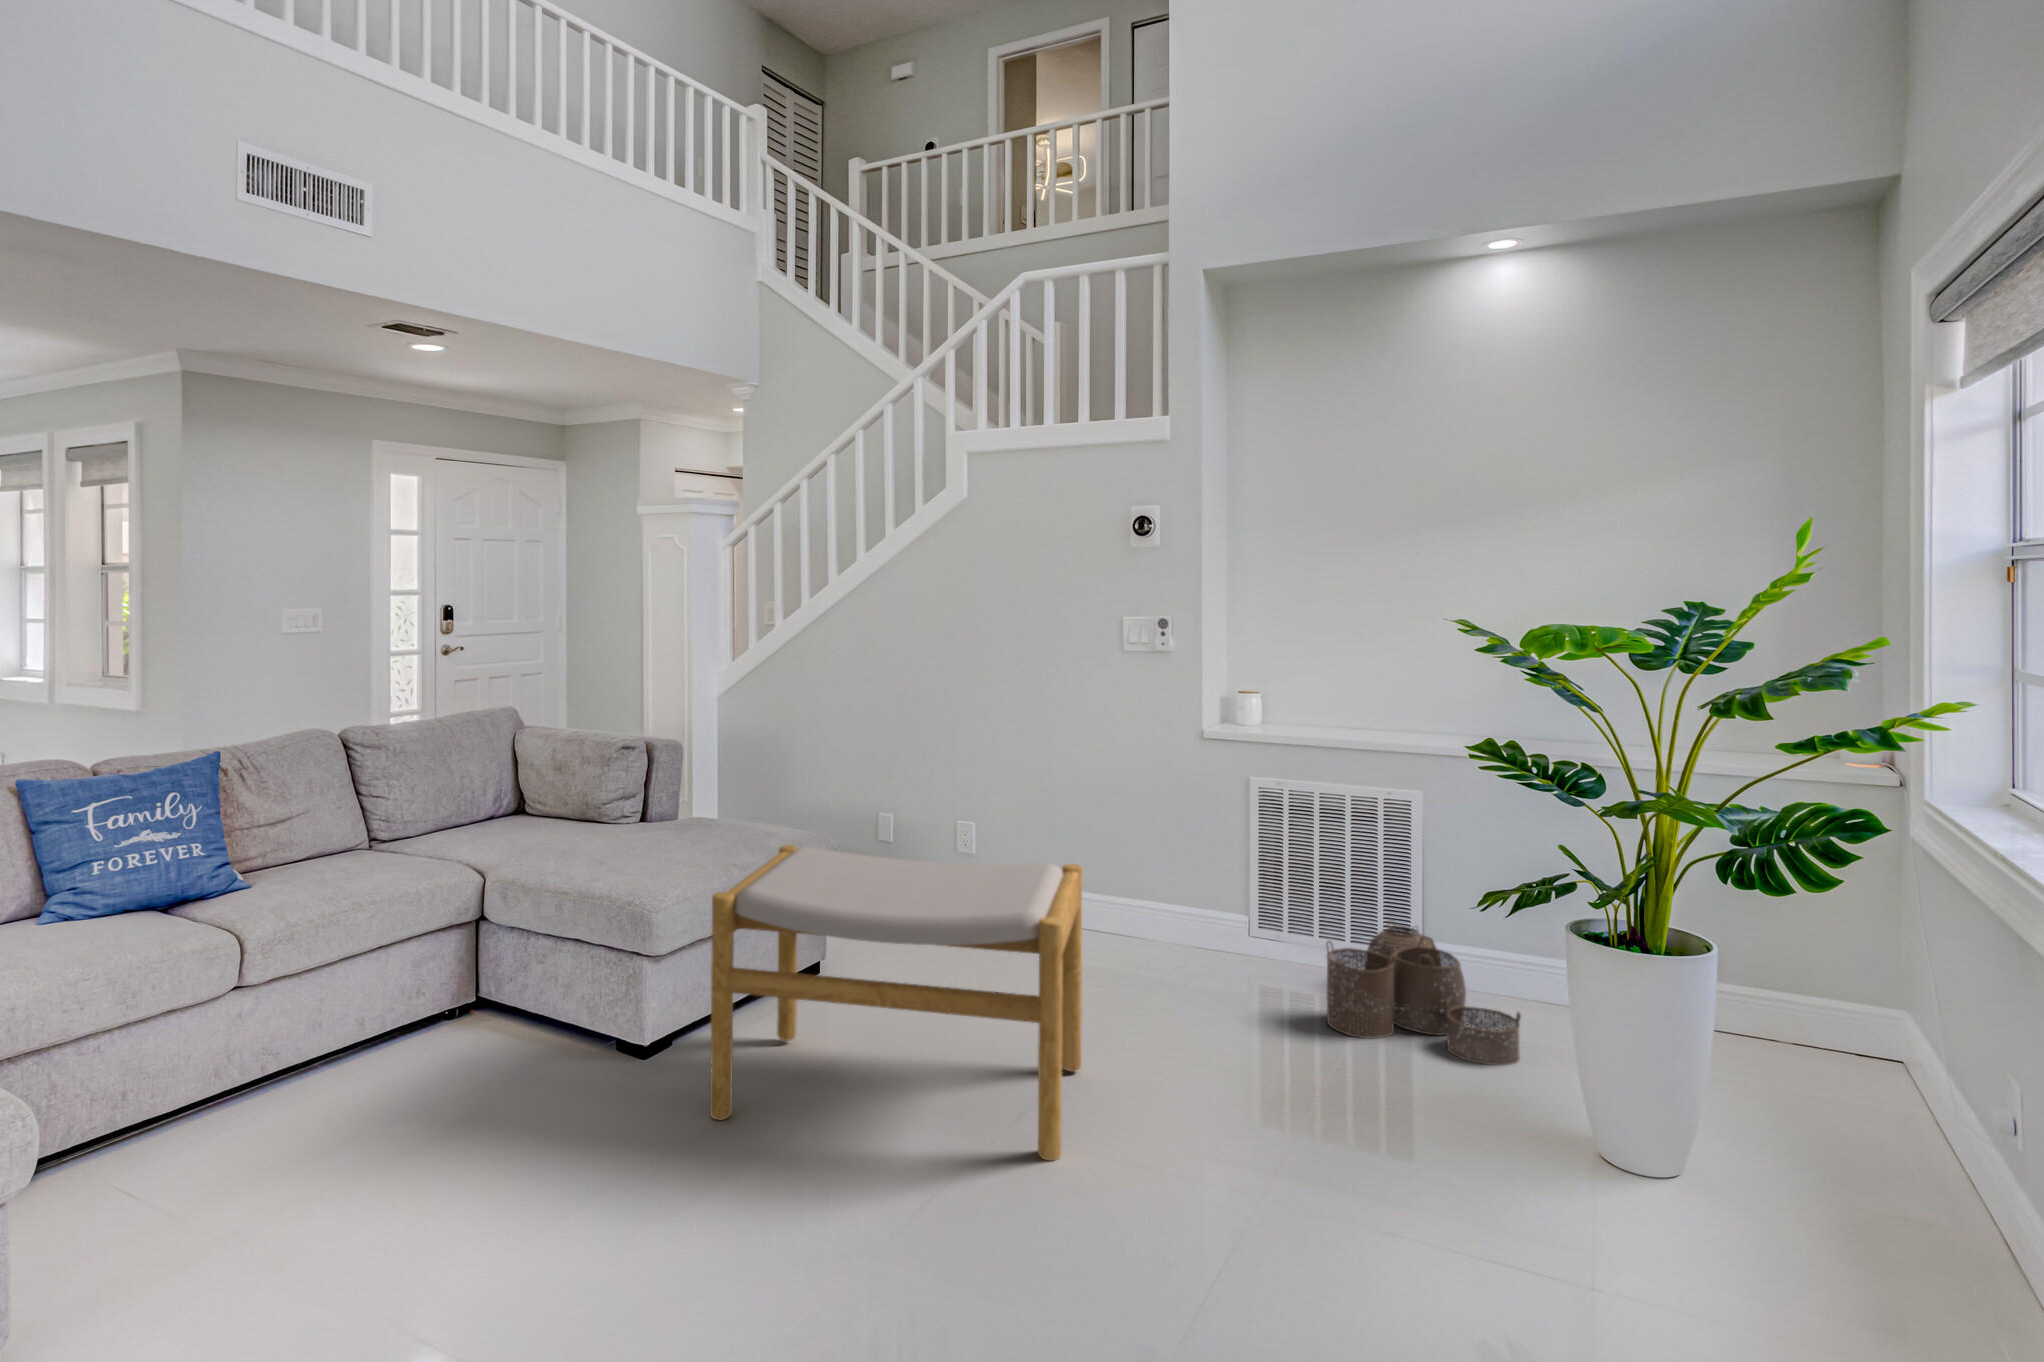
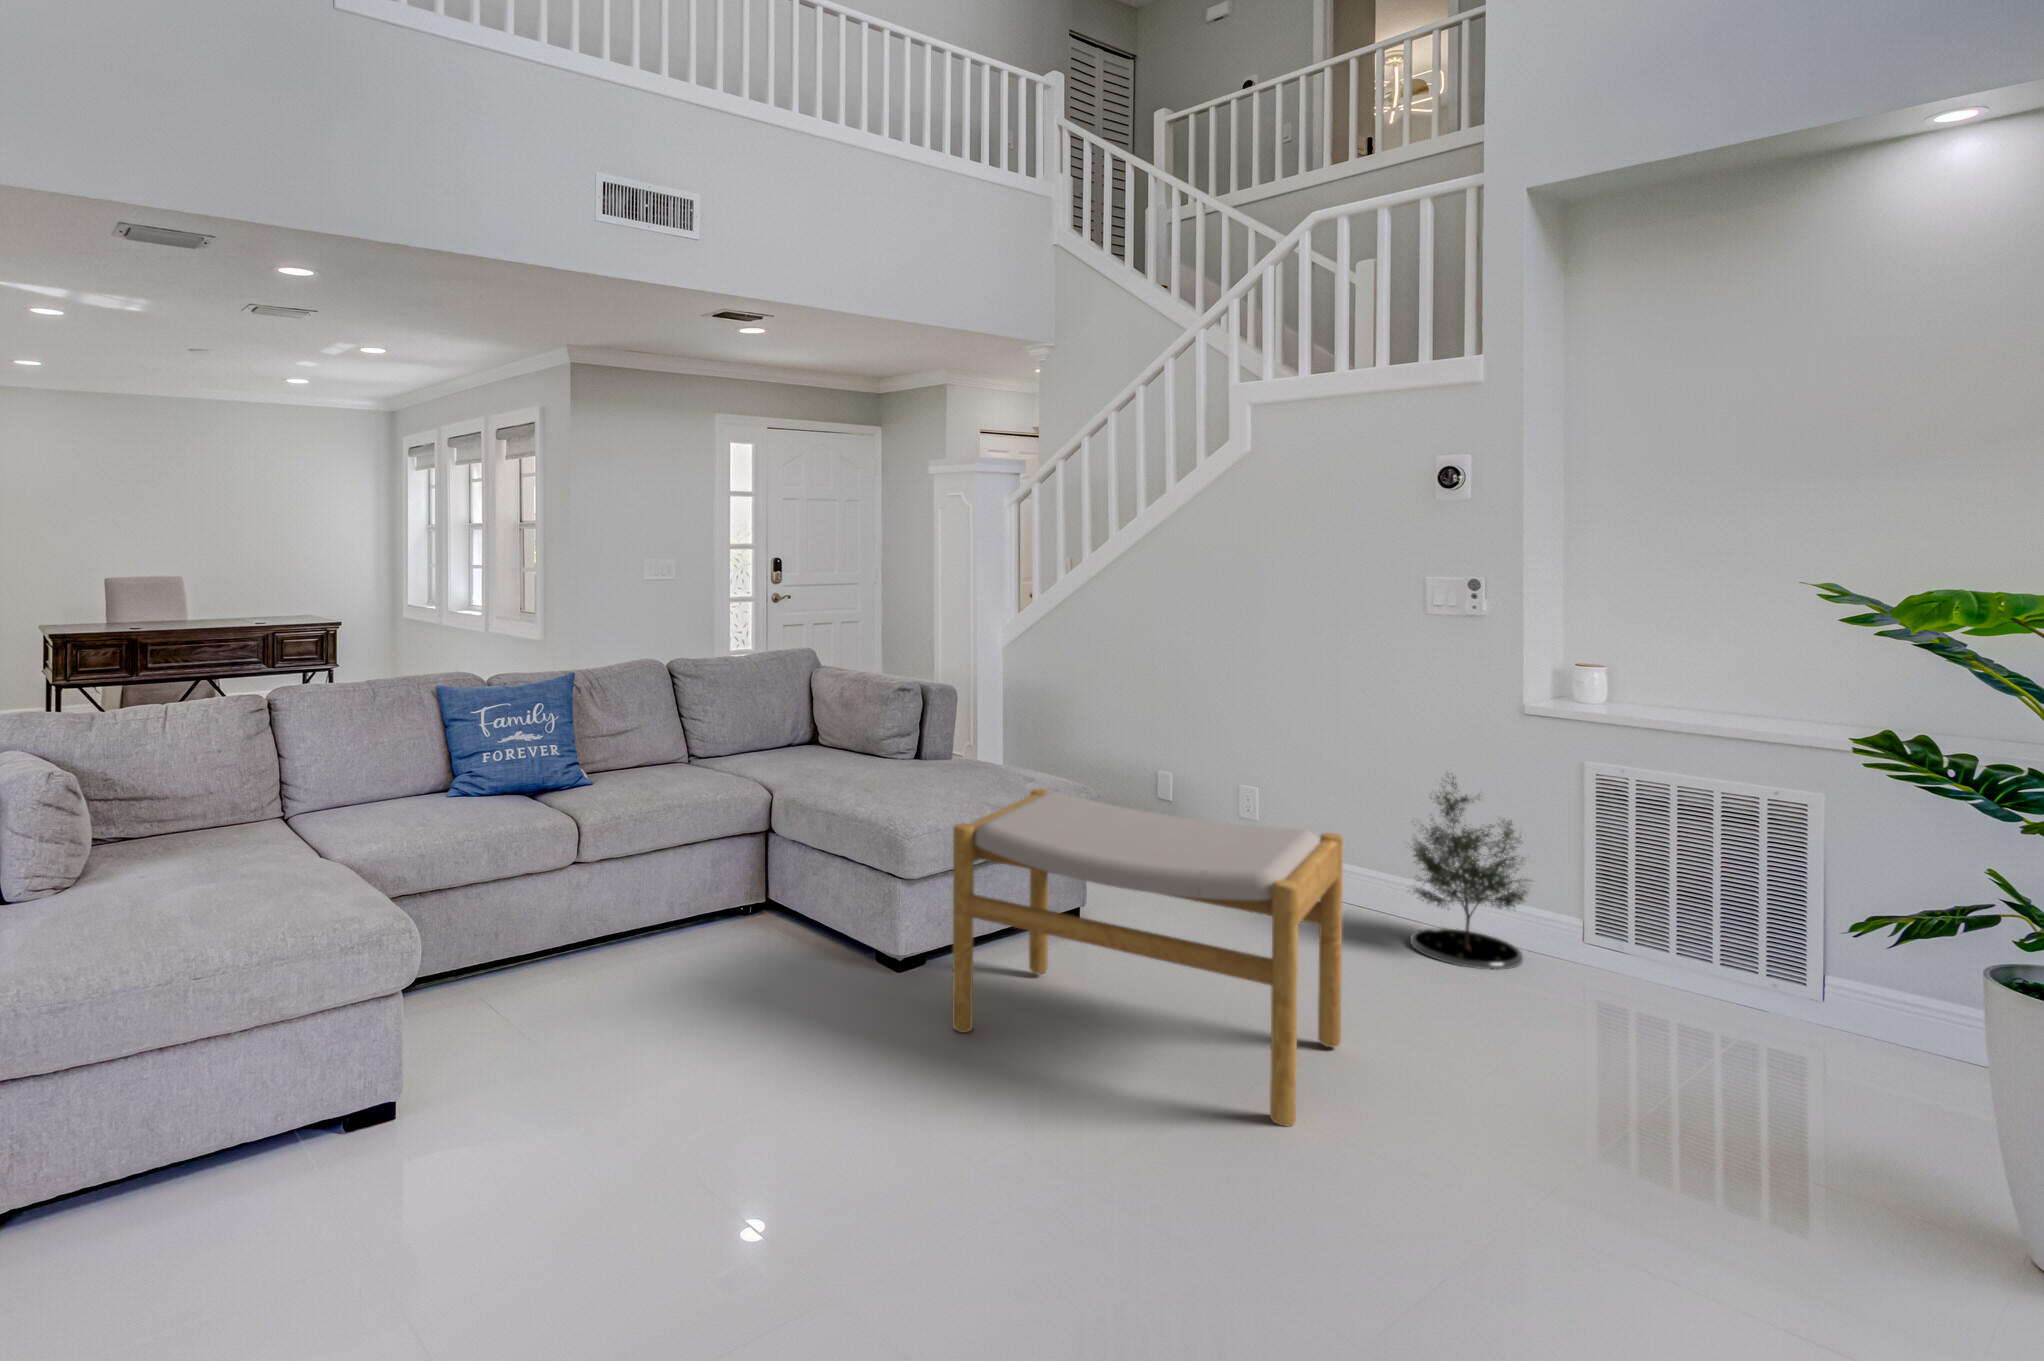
potted tree: none [1108,793,1213,973] -> present [1409,777,1528,969]
woven basket: present [1326,920,1521,1065] -> none [1666,941,1942,1133]

